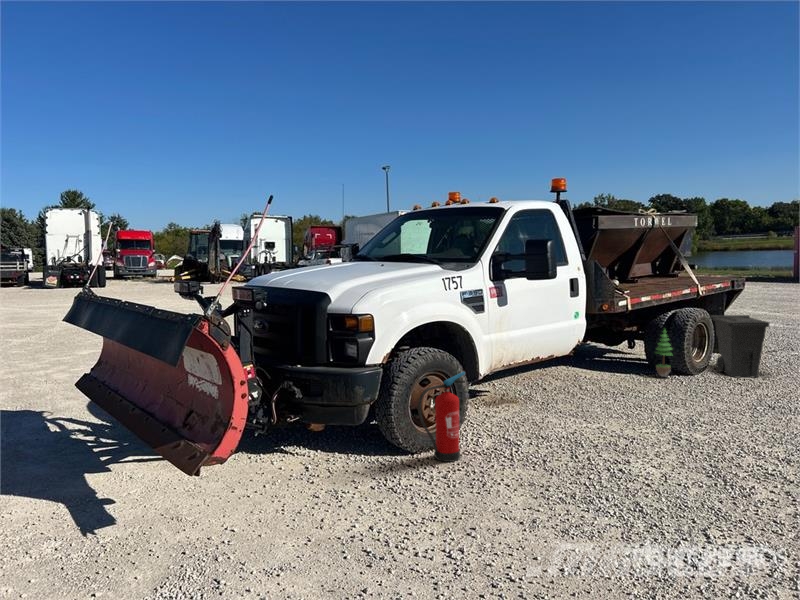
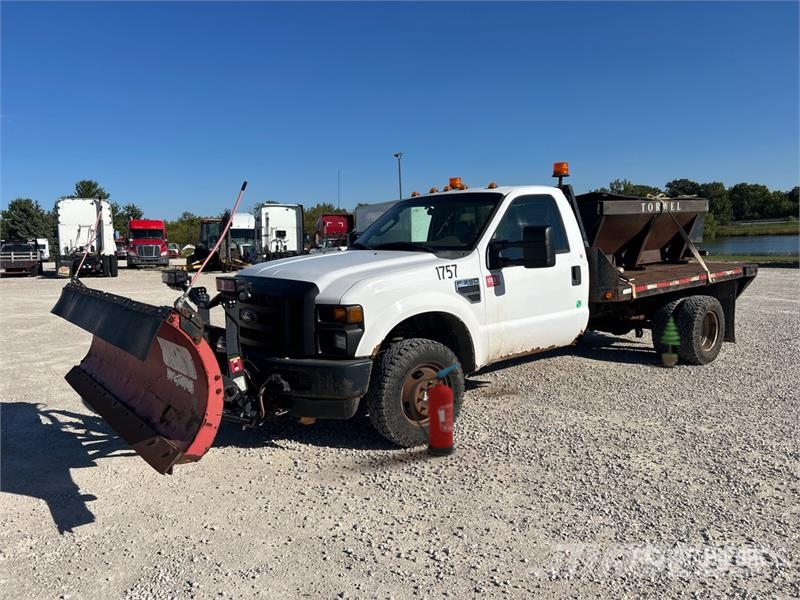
trash can: present [710,315,769,377] -> none [719,303,780,367]

